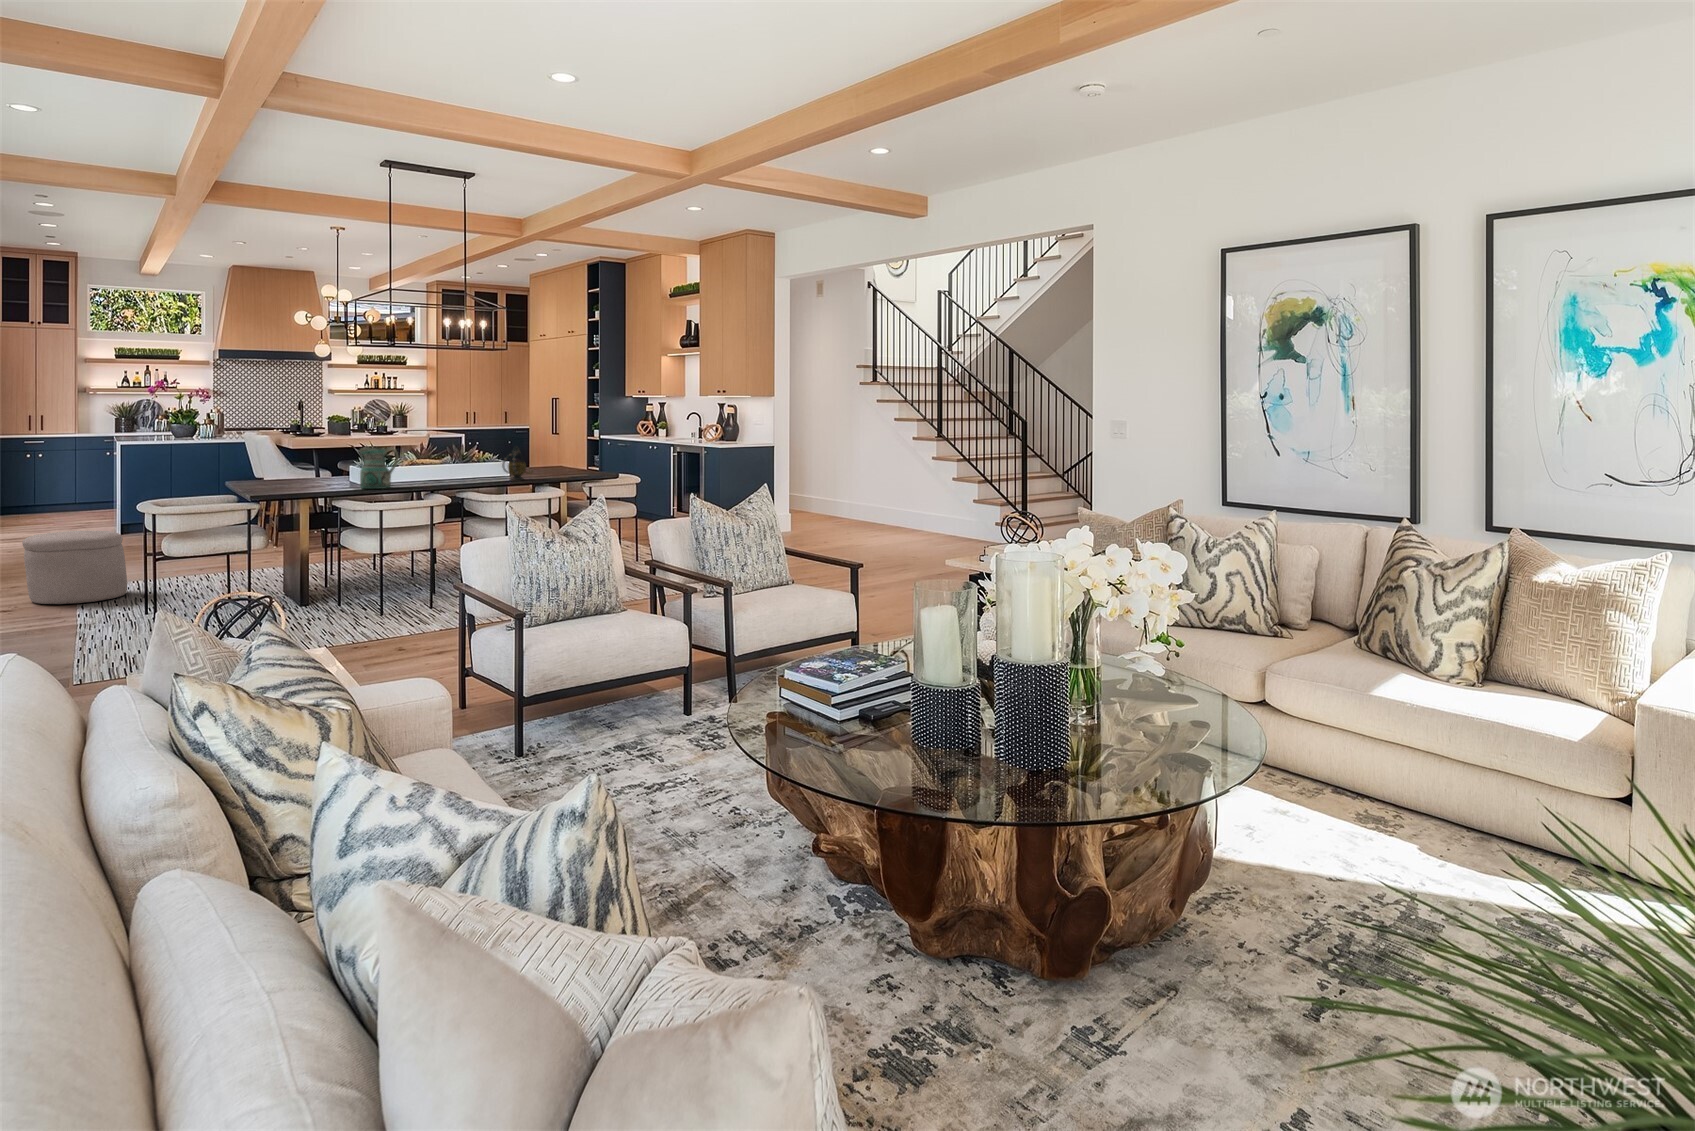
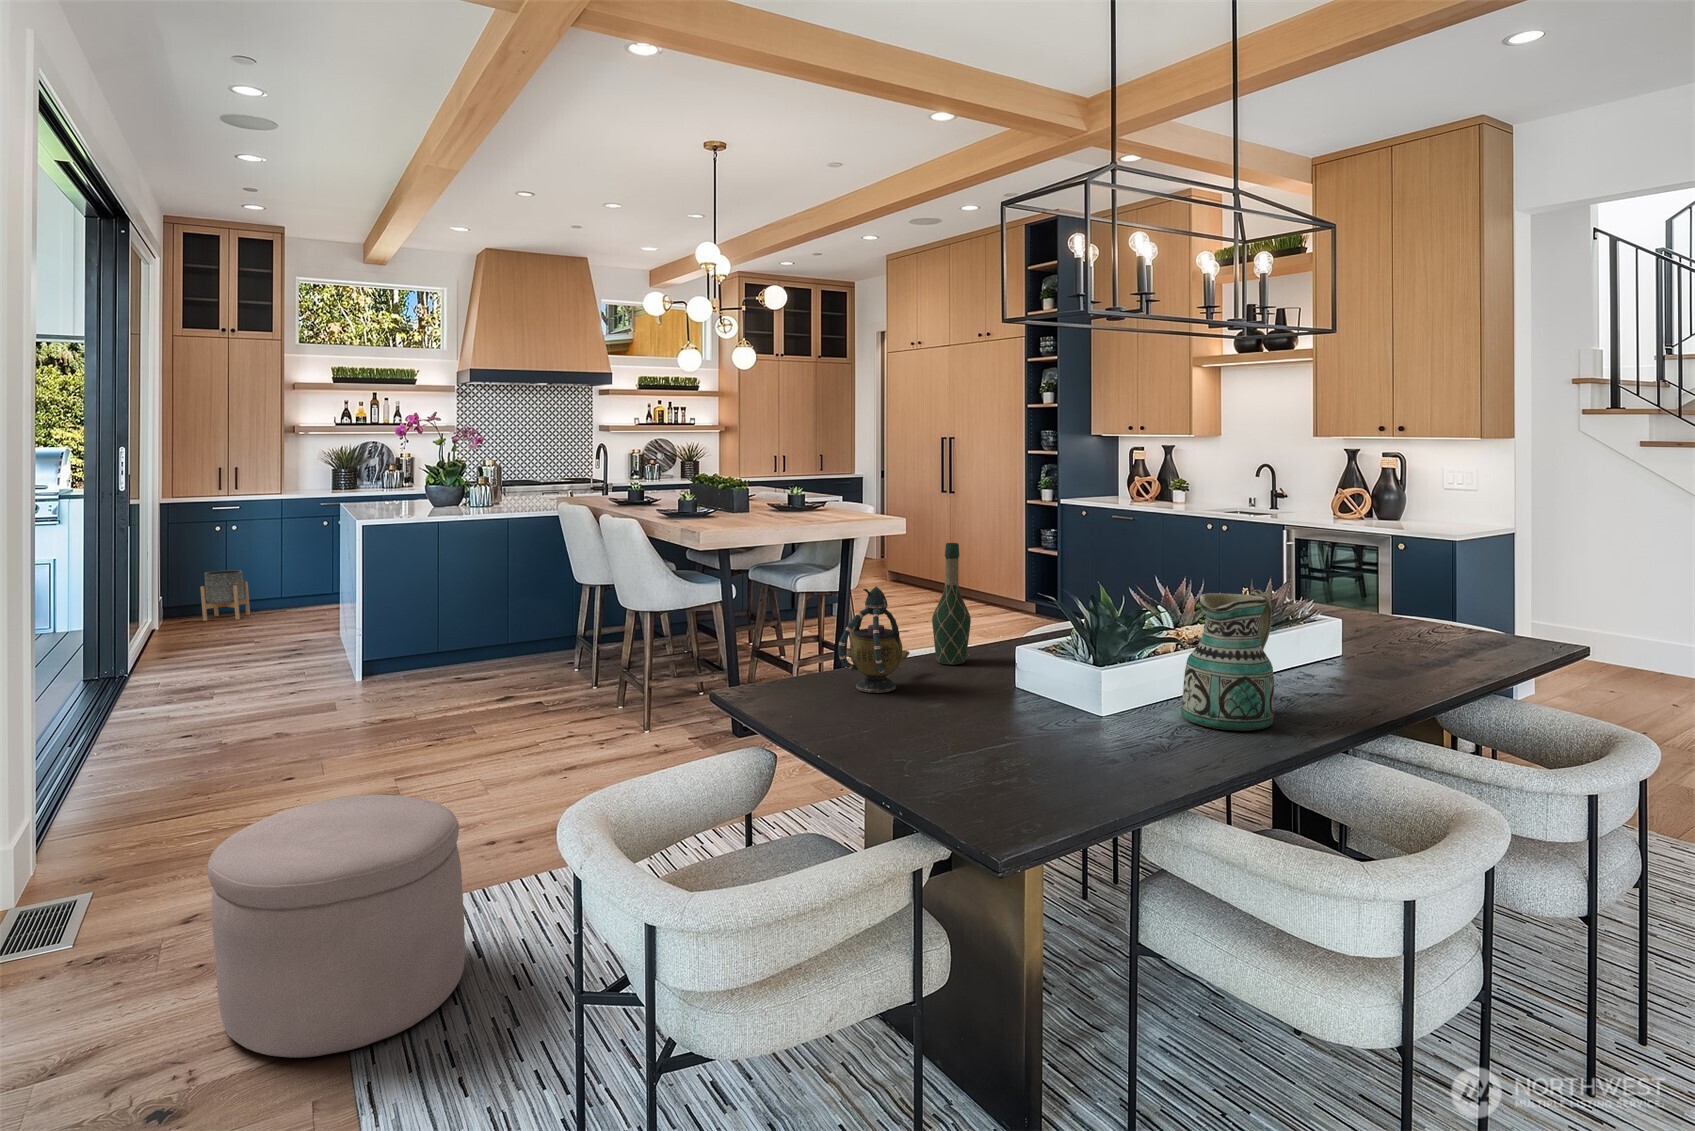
wine bottle: none [317,437,333,483] -> present [932,543,971,664]
teapot: present [502,446,533,480] -> present [838,587,910,692]
planter: none [20,485,56,517] -> present [200,570,250,621]

